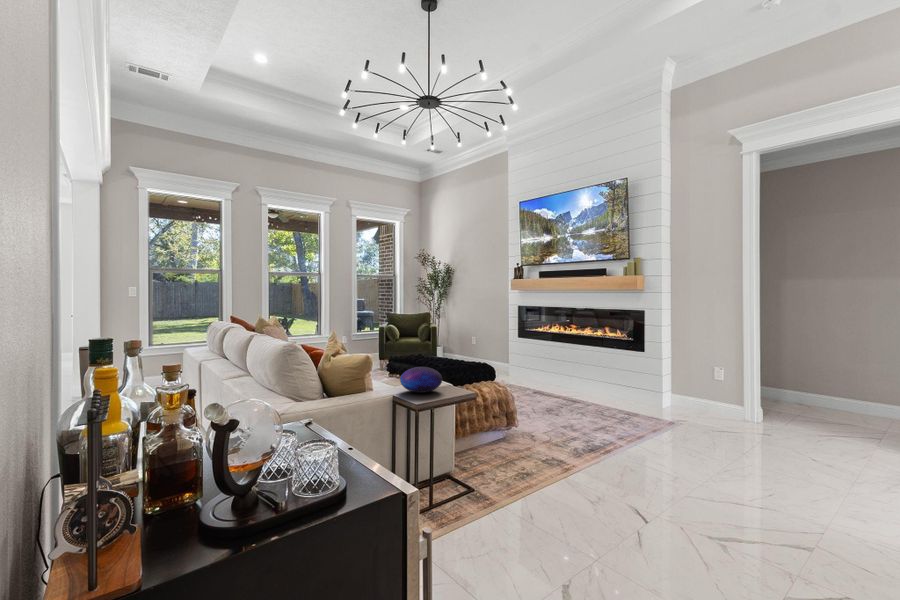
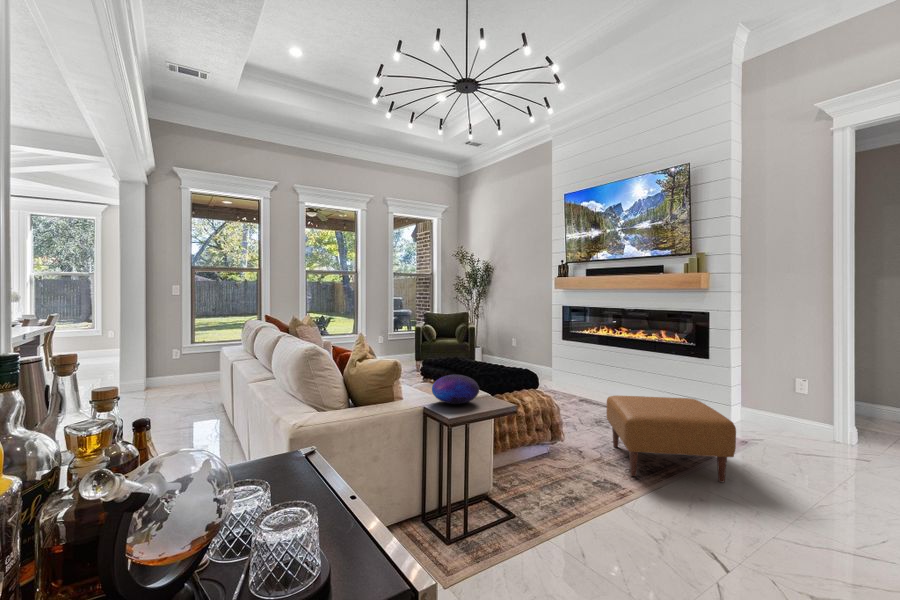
ottoman: none [555,386,661,456] -> present [607,396,736,482]

